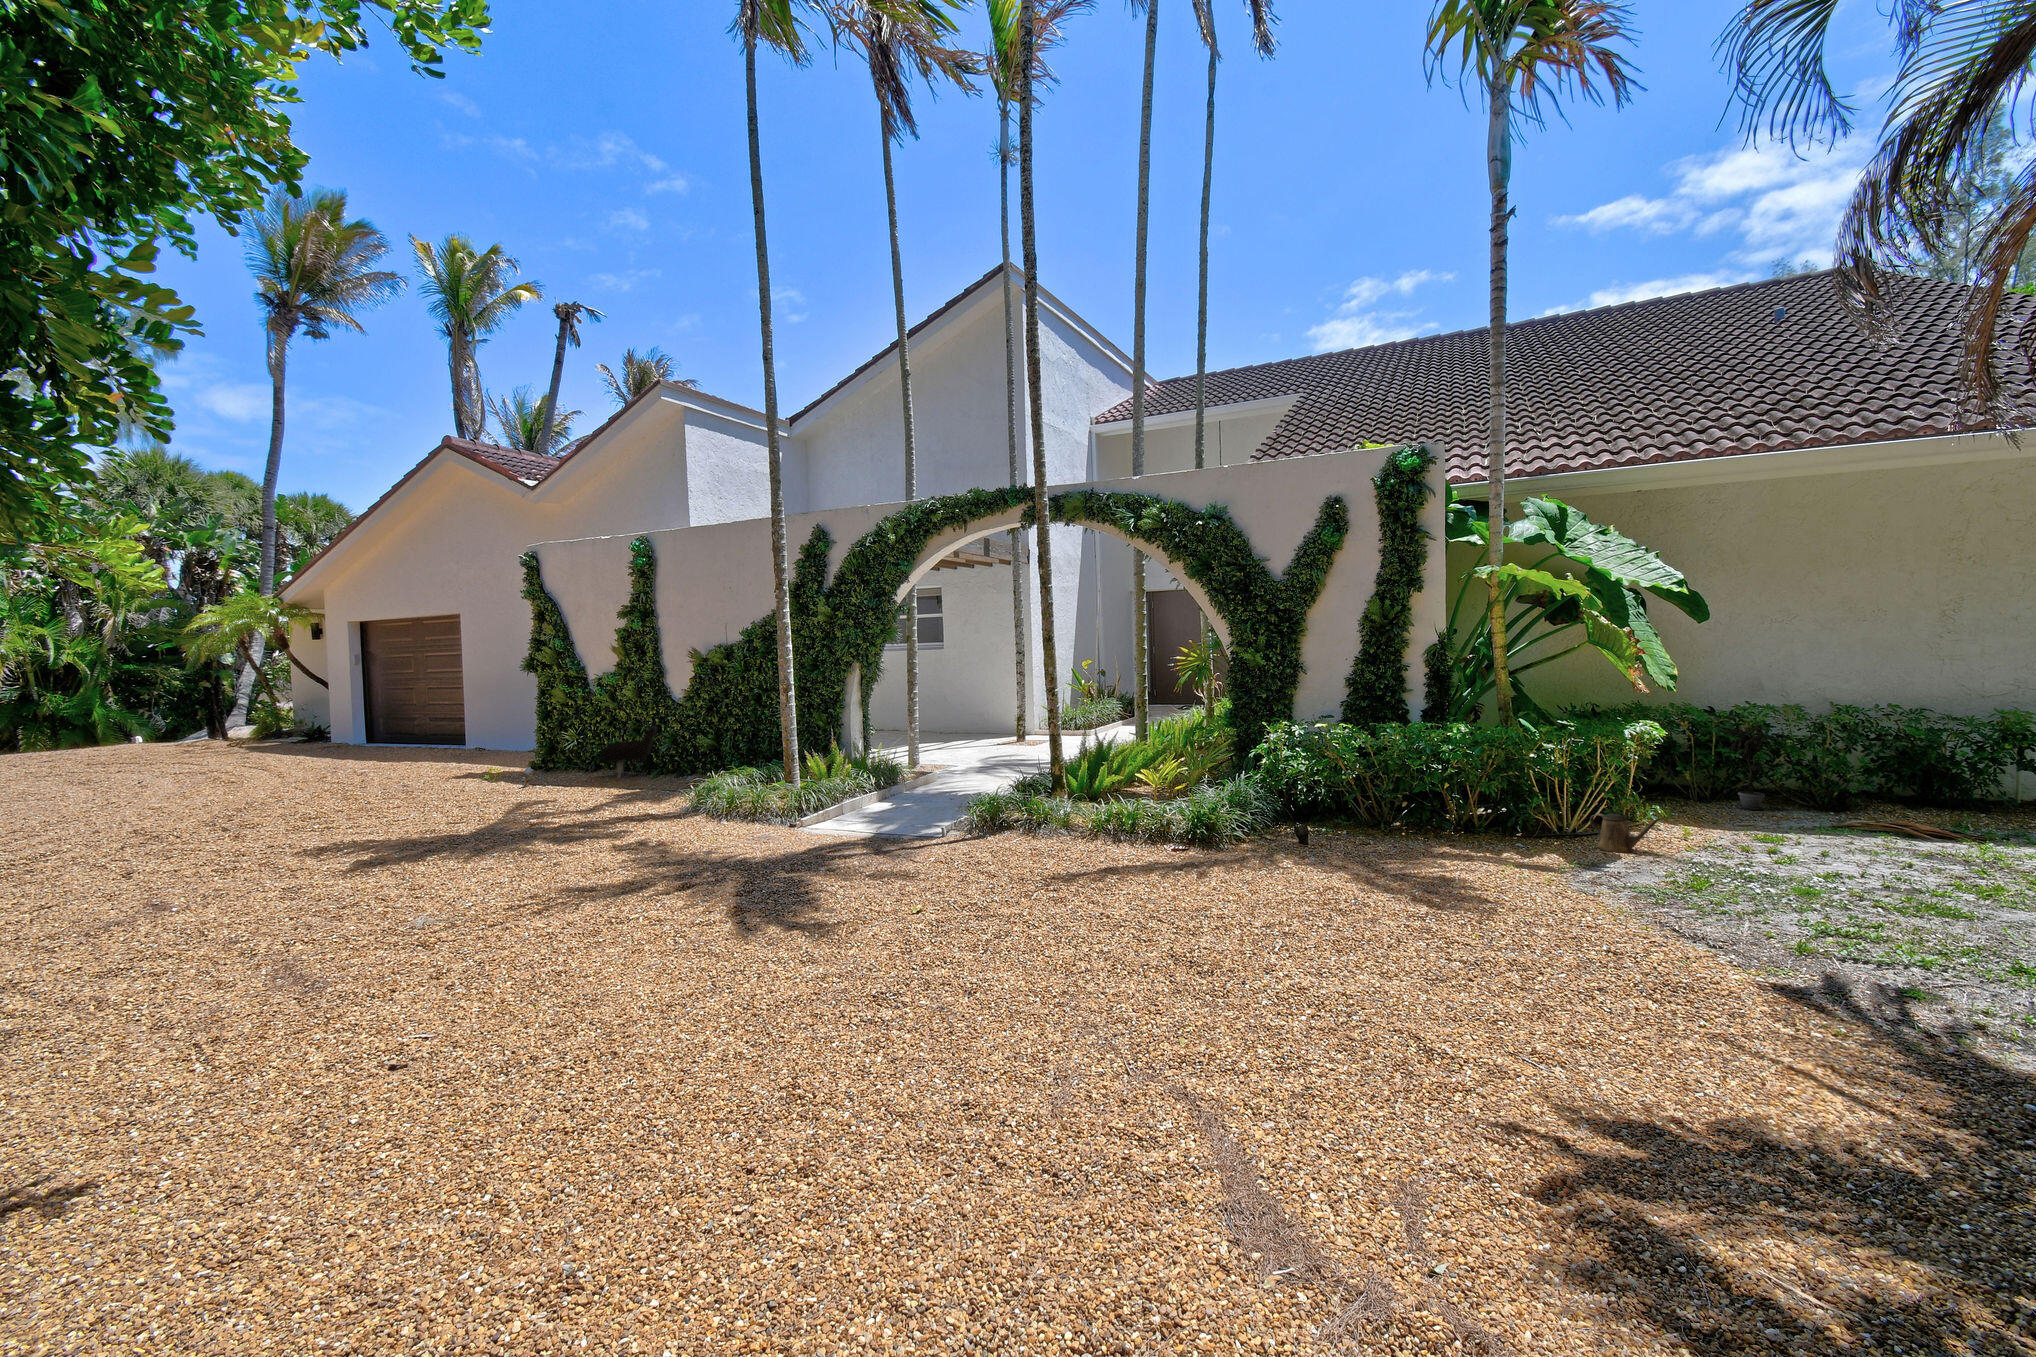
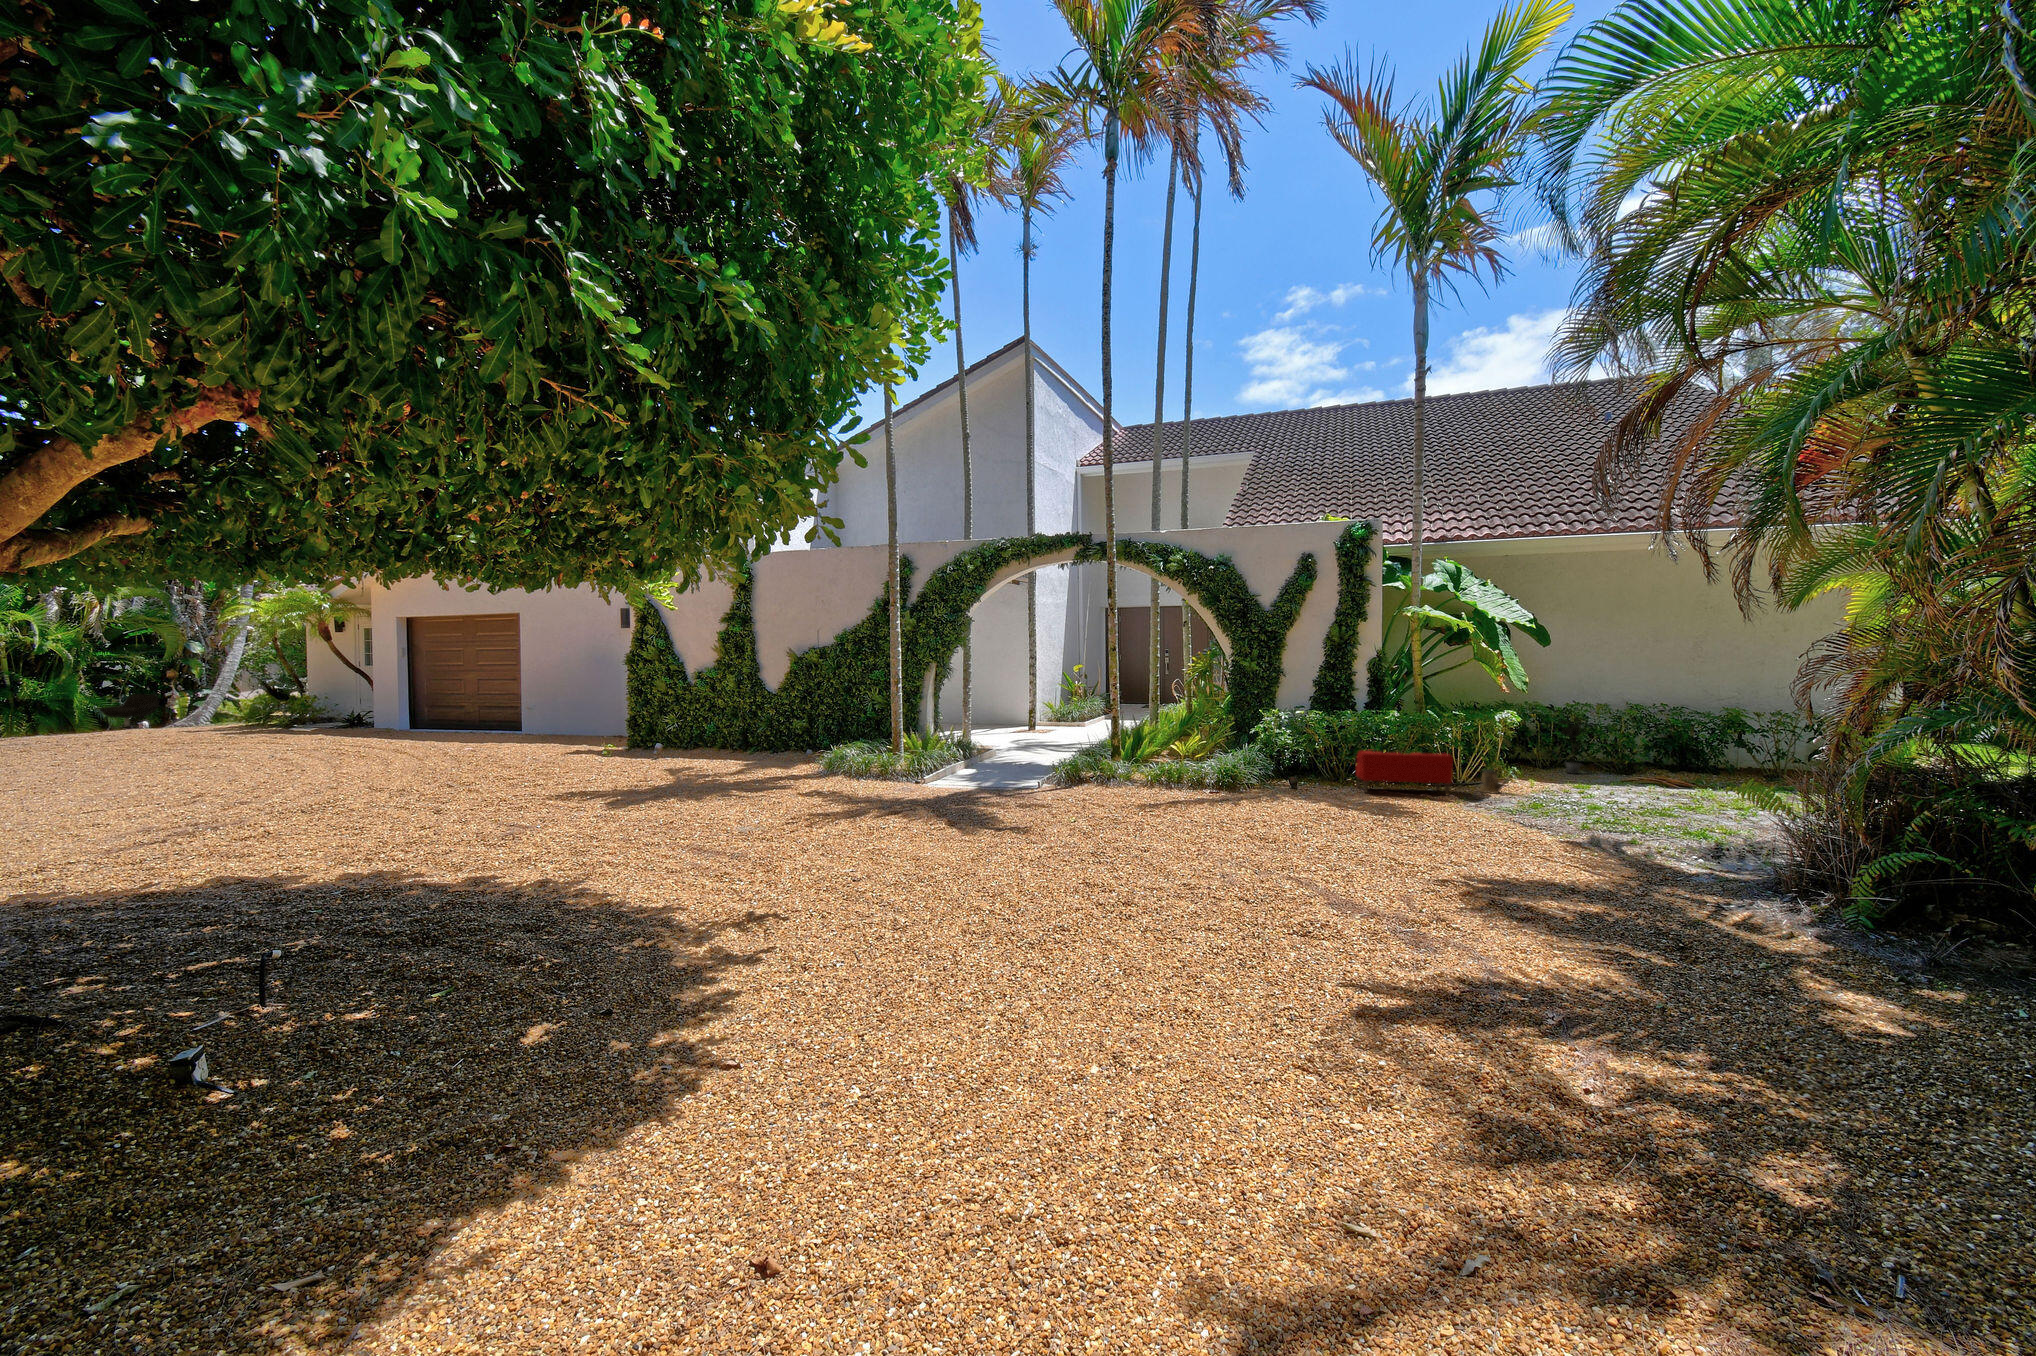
lounge chair: present [601,725,657,778] -> present [99,694,159,728]
bench: none [1397,781,1552,857] -> present [1356,749,1453,795]

